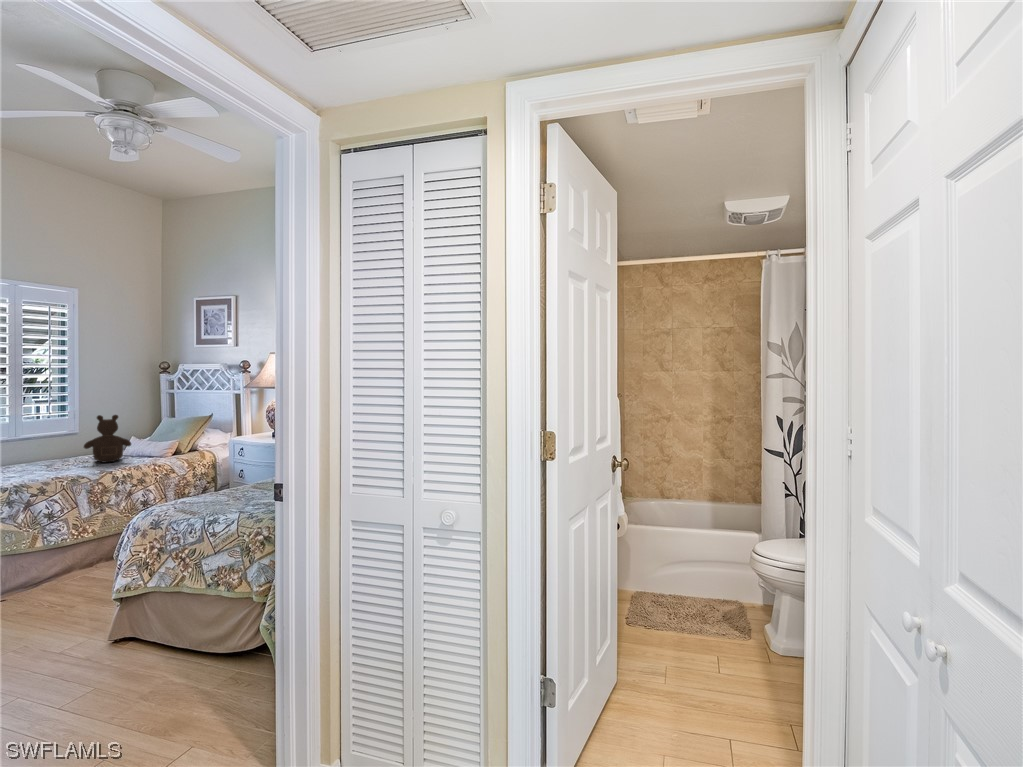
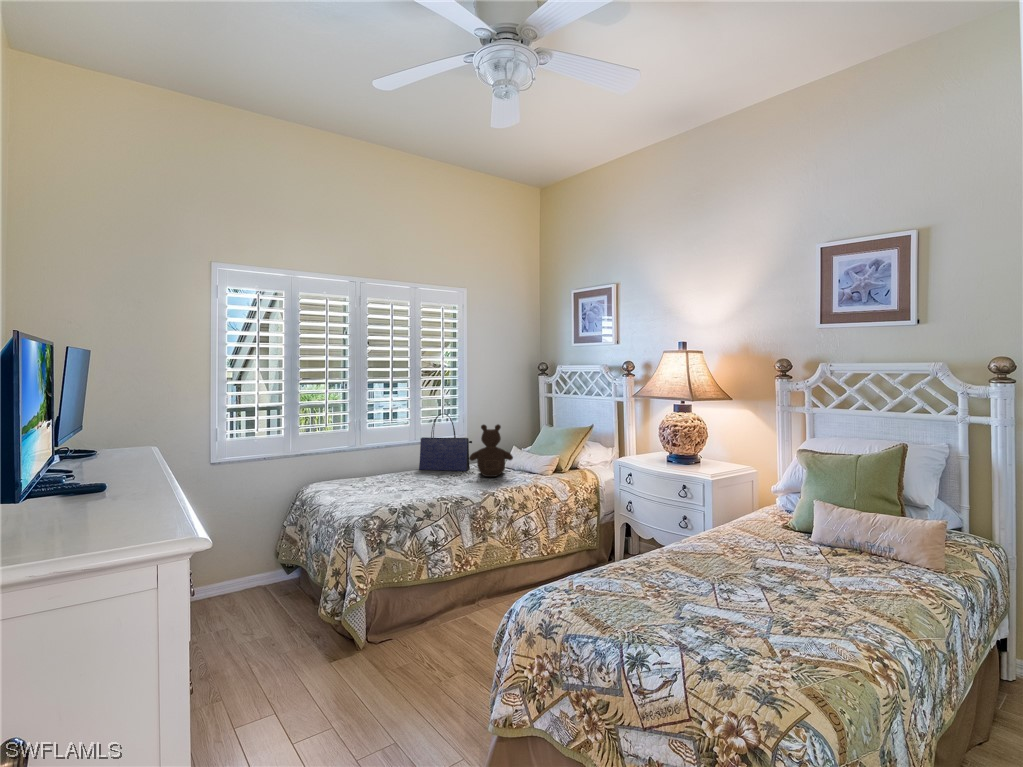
tote bag: none [21,408,86,463] -> present [419,414,472,471]

